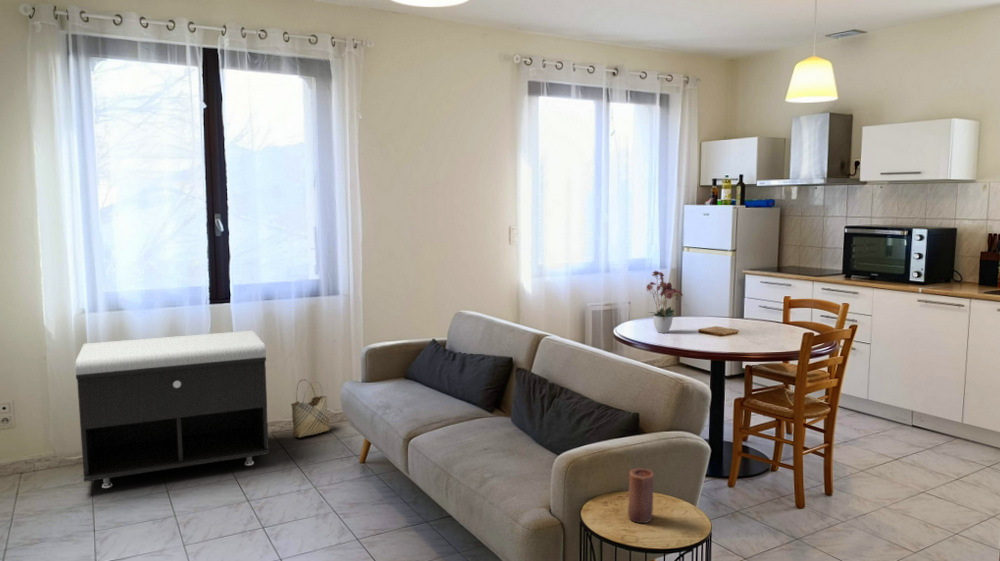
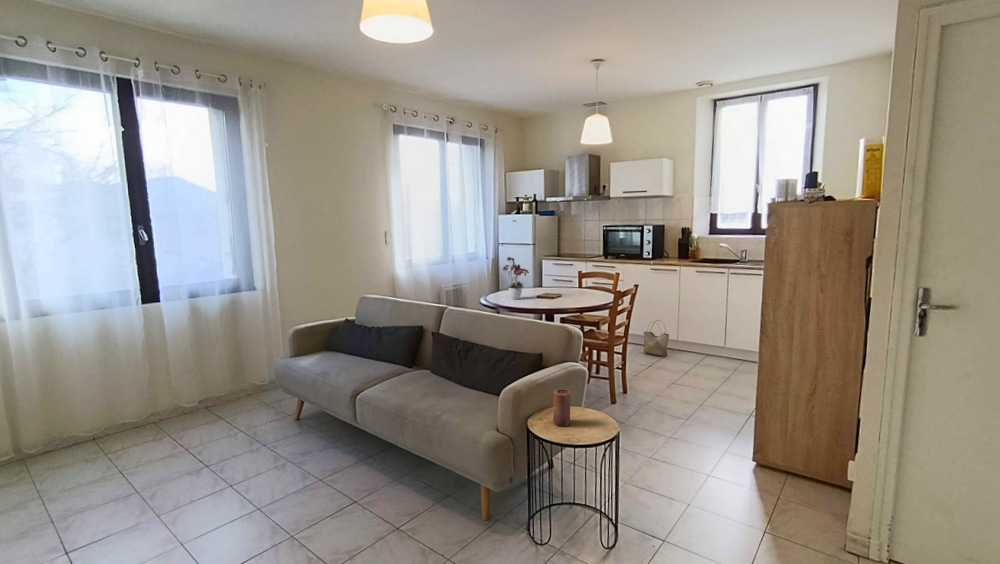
storage bench: present [76,331,269,488] -> none [6,324,212,480]
woven basket: present [291,379,330,437] -> present [643,320,669,356]

